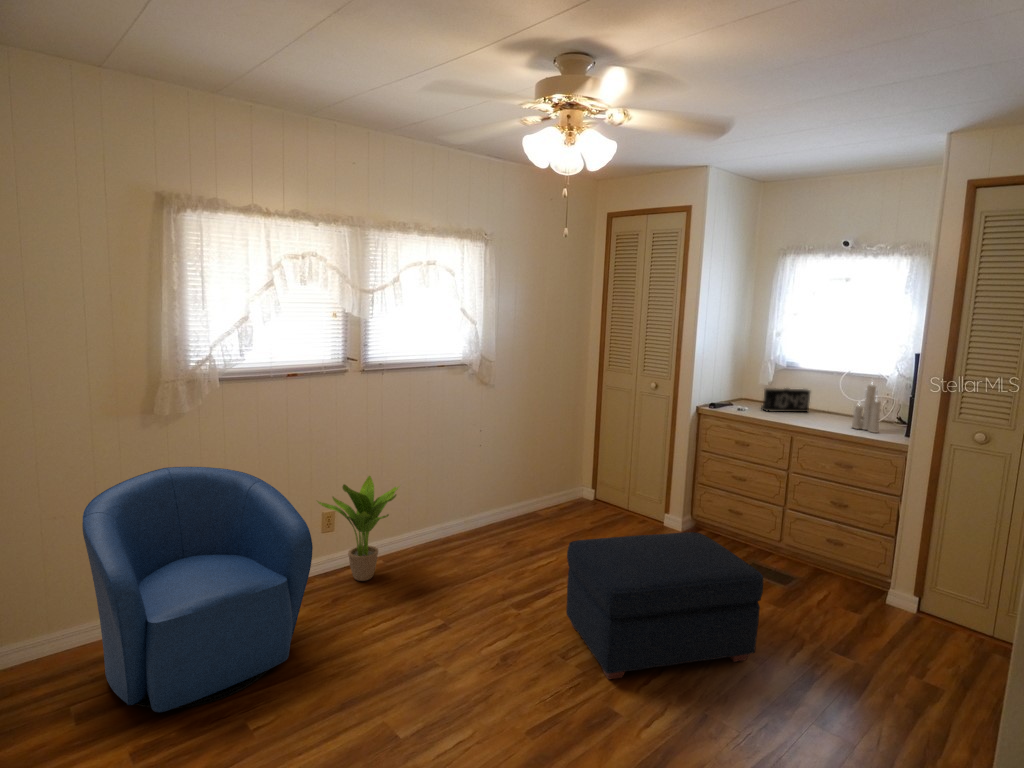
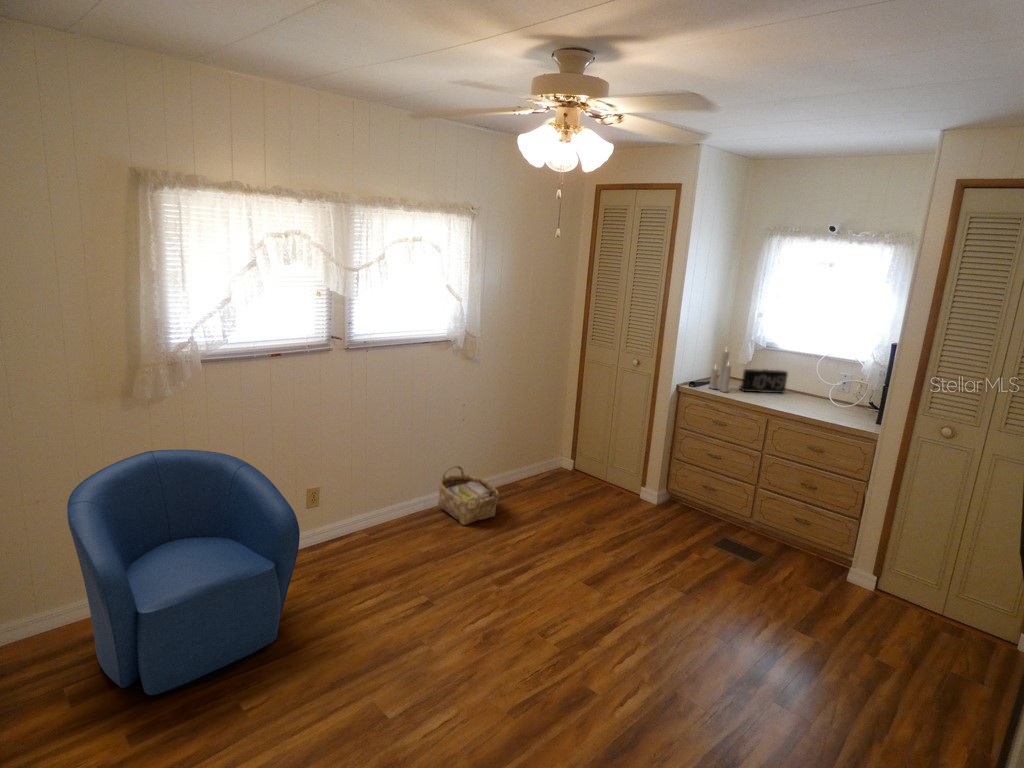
candle: present [852,382,881,433] -> present [709,351,731,392]
potted plant: present [317,476,399,581] -> none [301,452,386,555]
woven basket: none [455,492,517,552] -> present [438,466,498,525]
ottoman: present [566,532,763,679] -> none [546,515,735,659]

